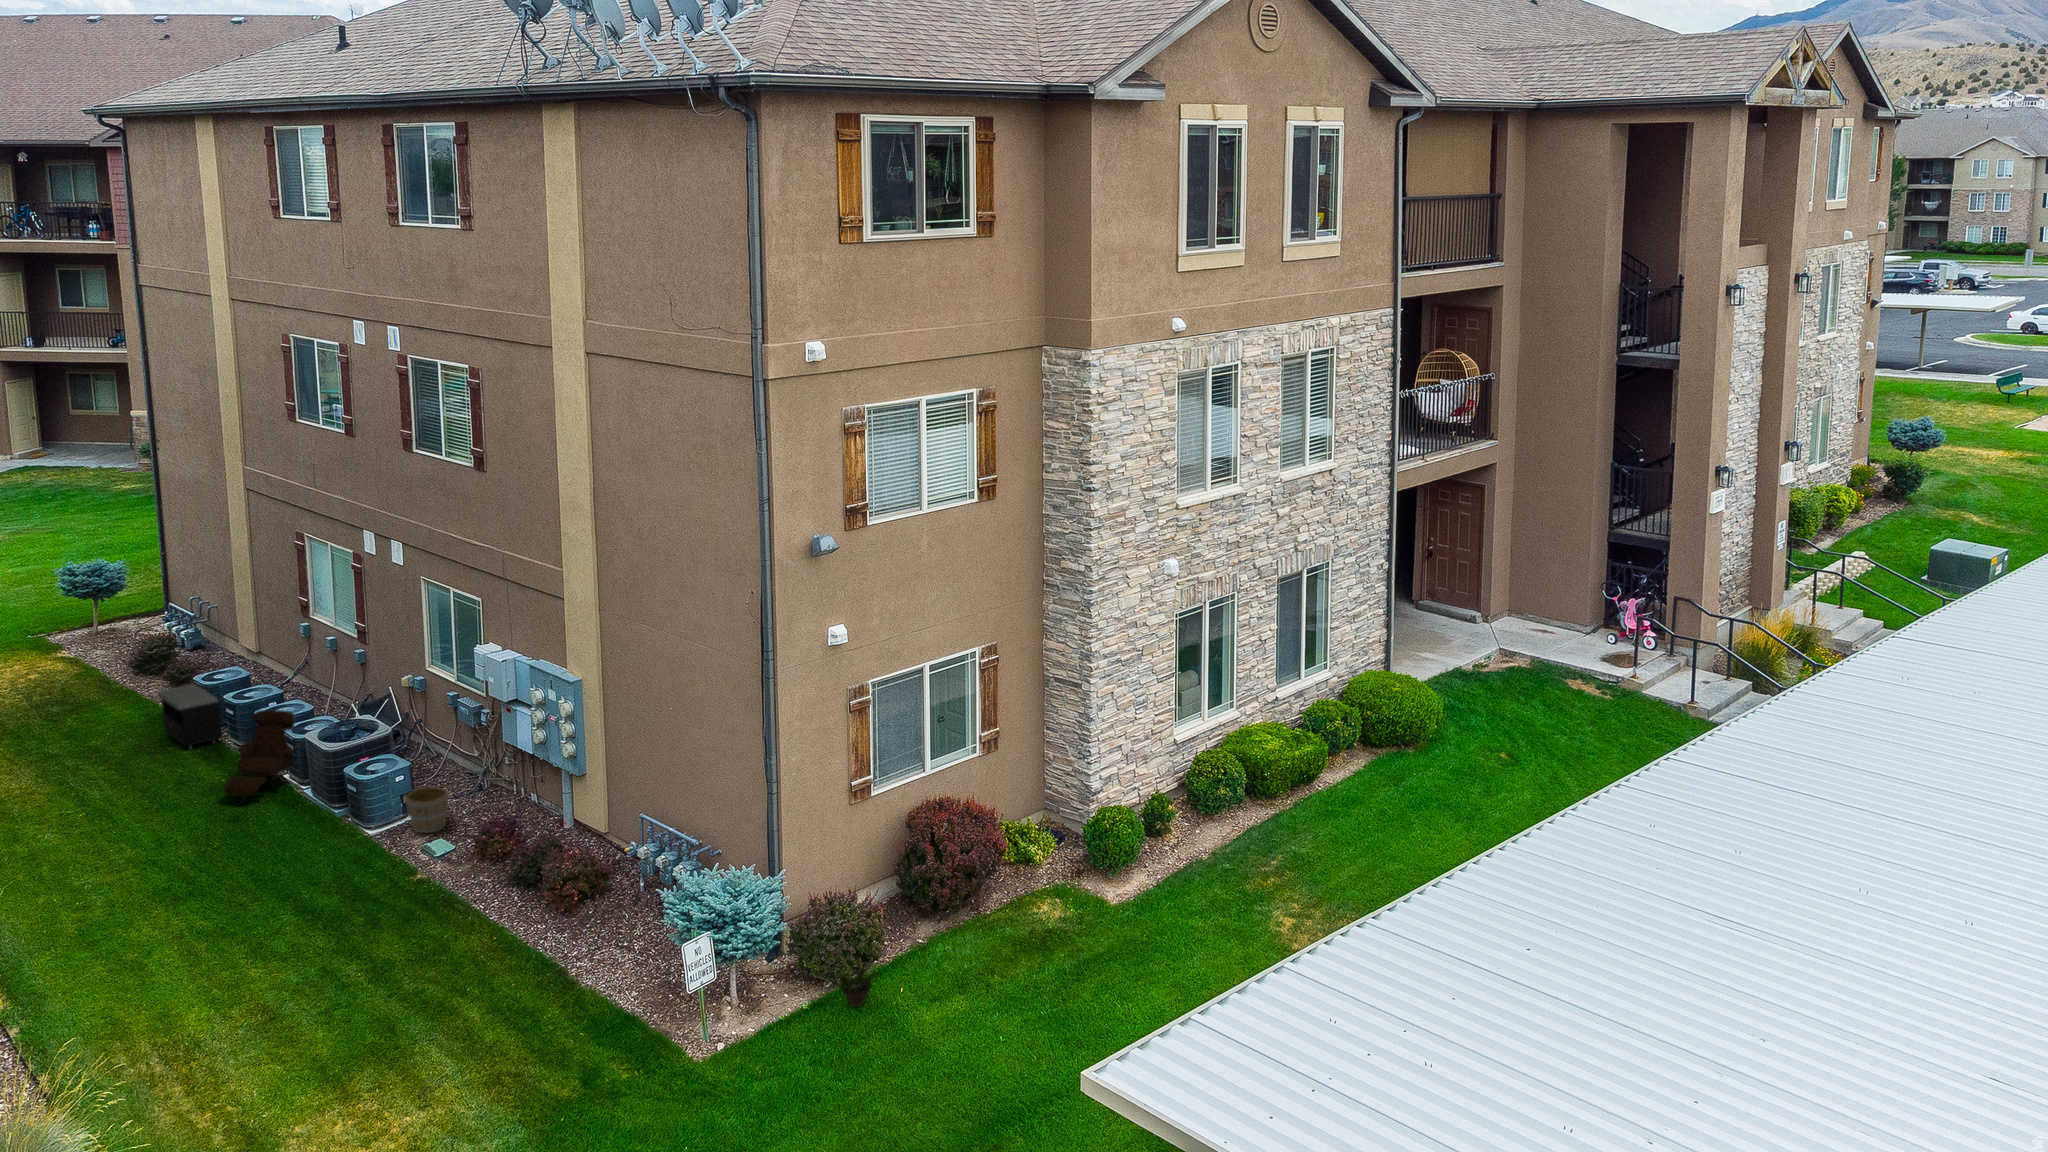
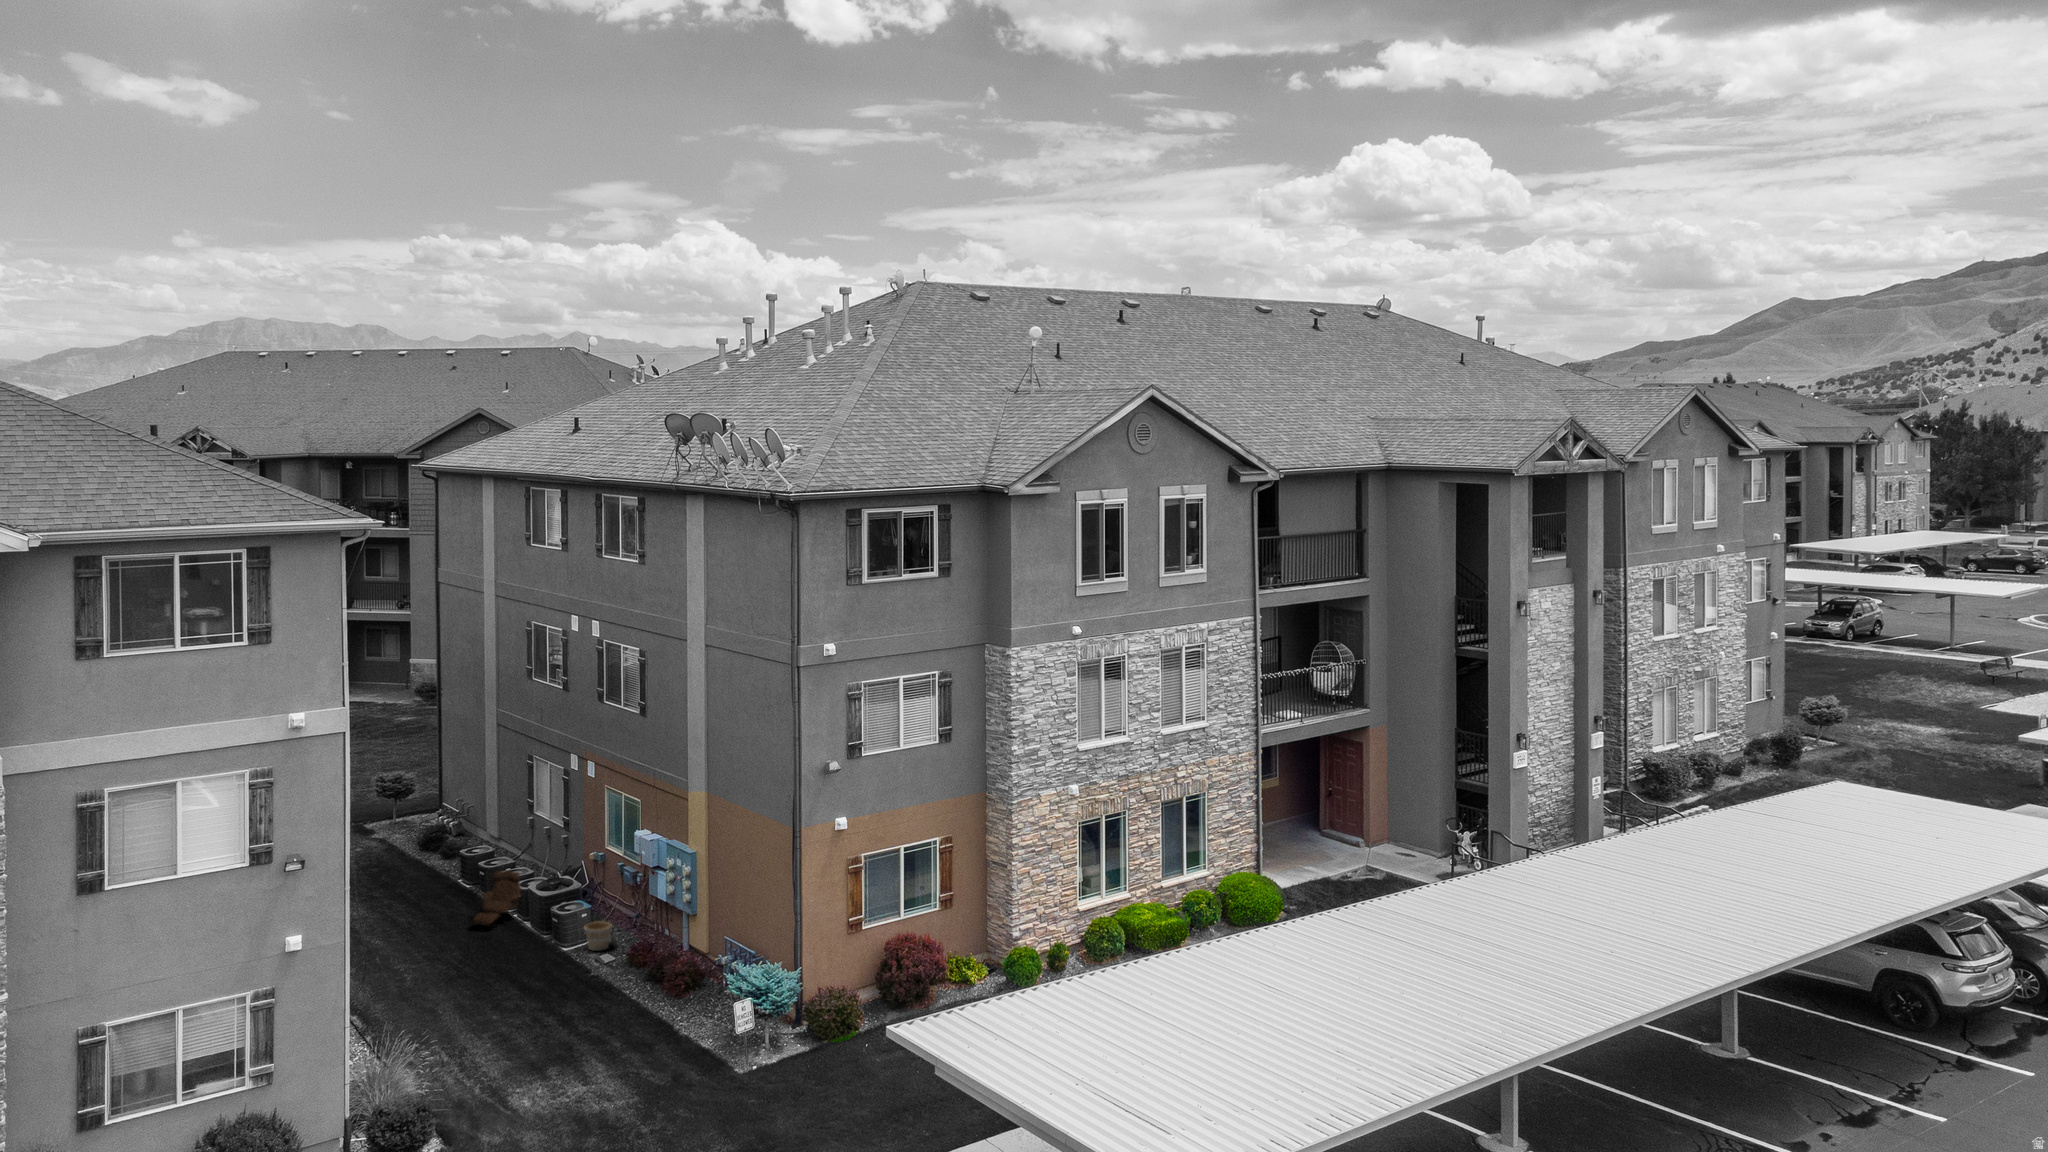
storage bench: present [157,684,223,748] -> none [433,855,473,898]
decorative plant: present [833,966,877,1007] -> none [819,1026,852,1050]

